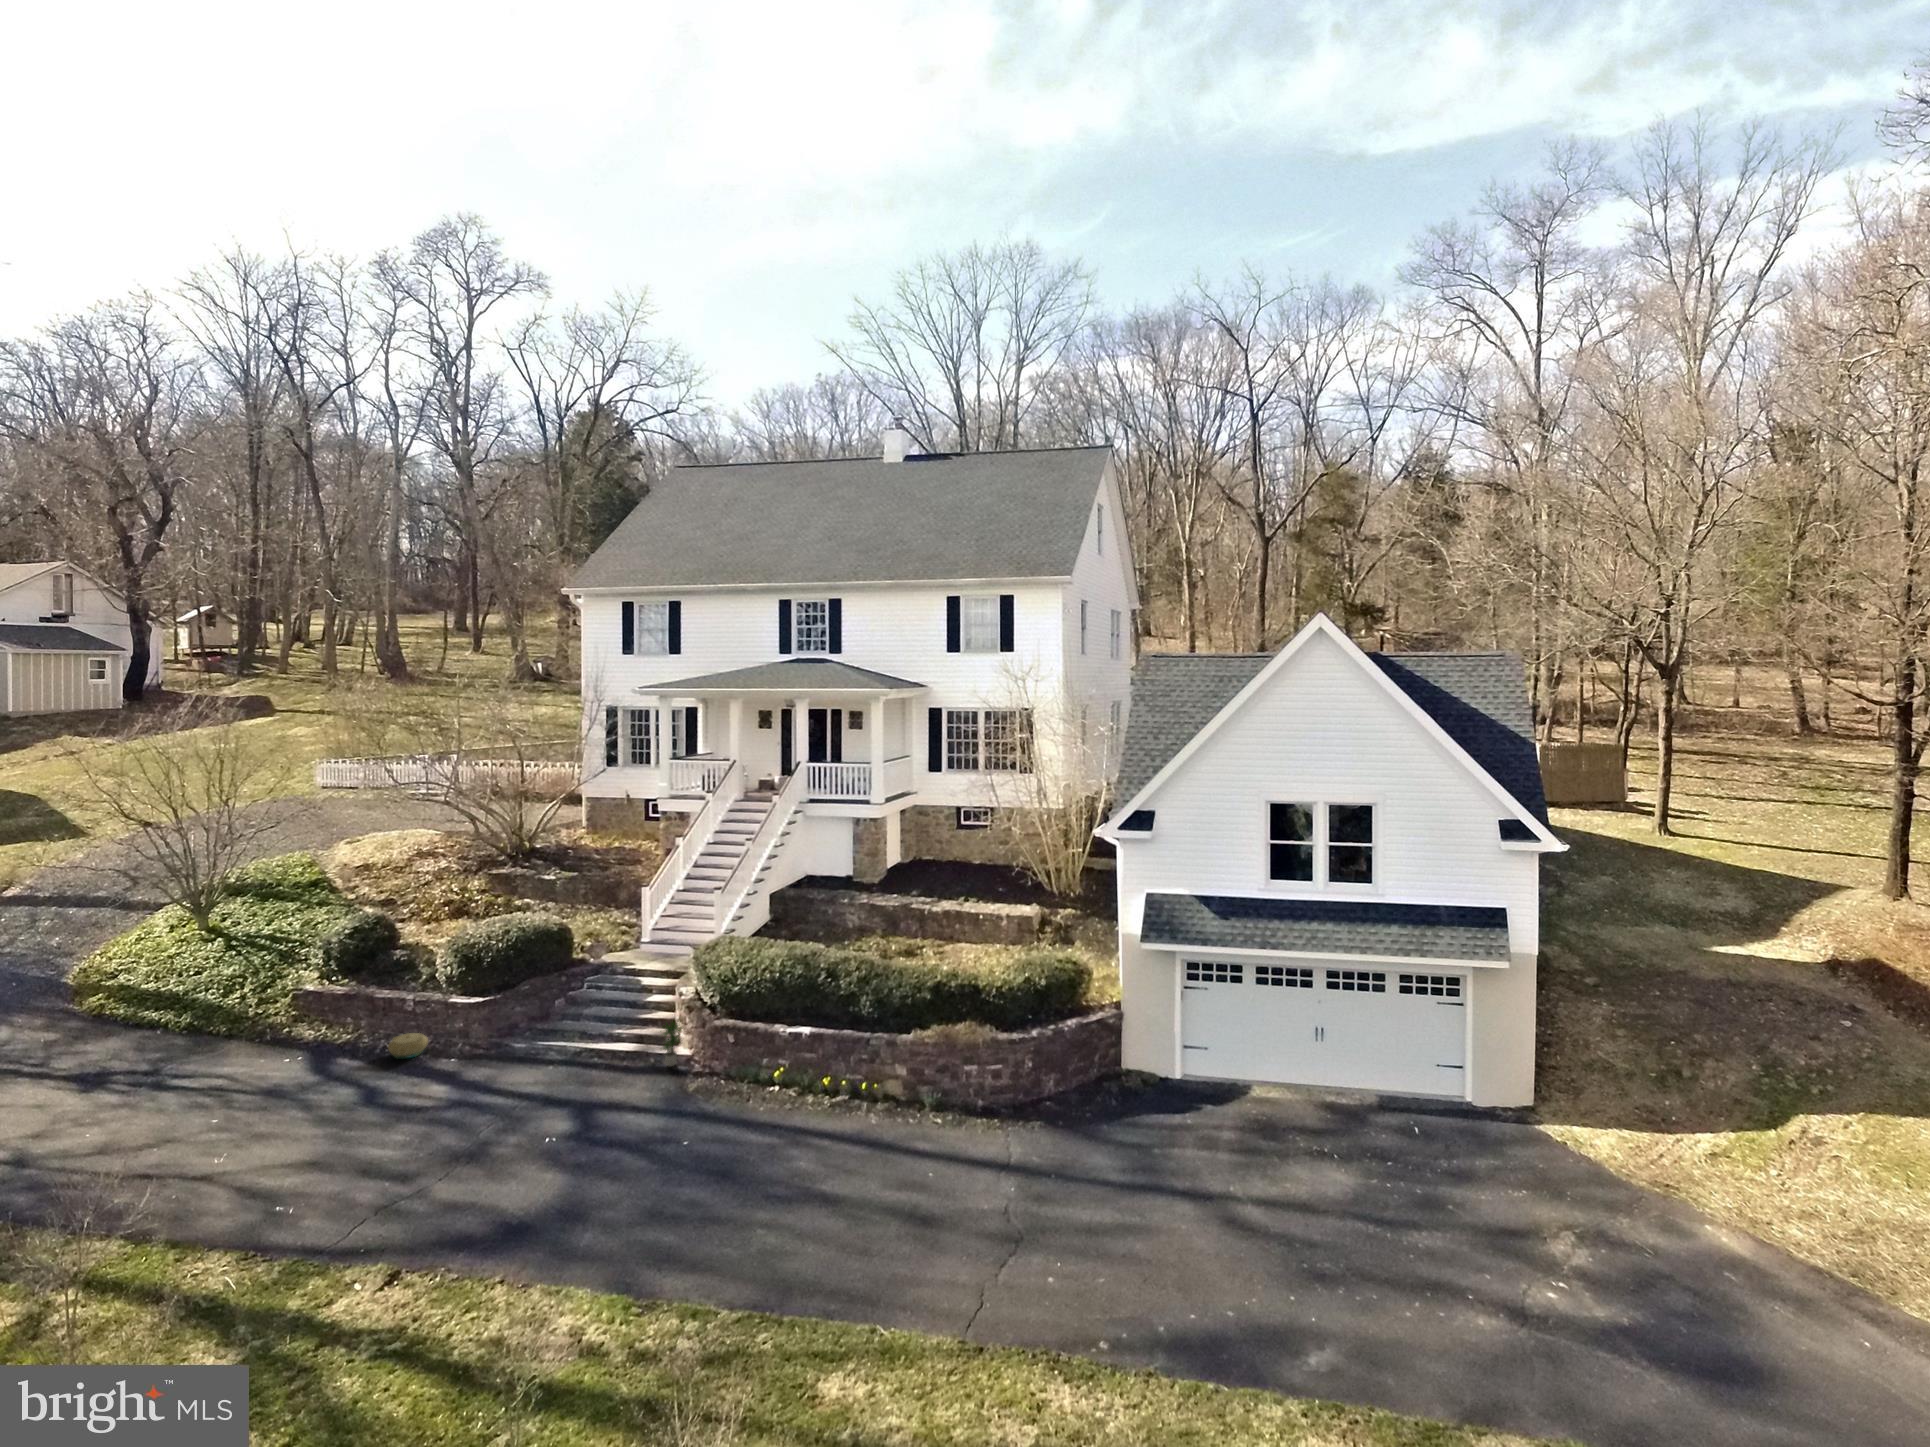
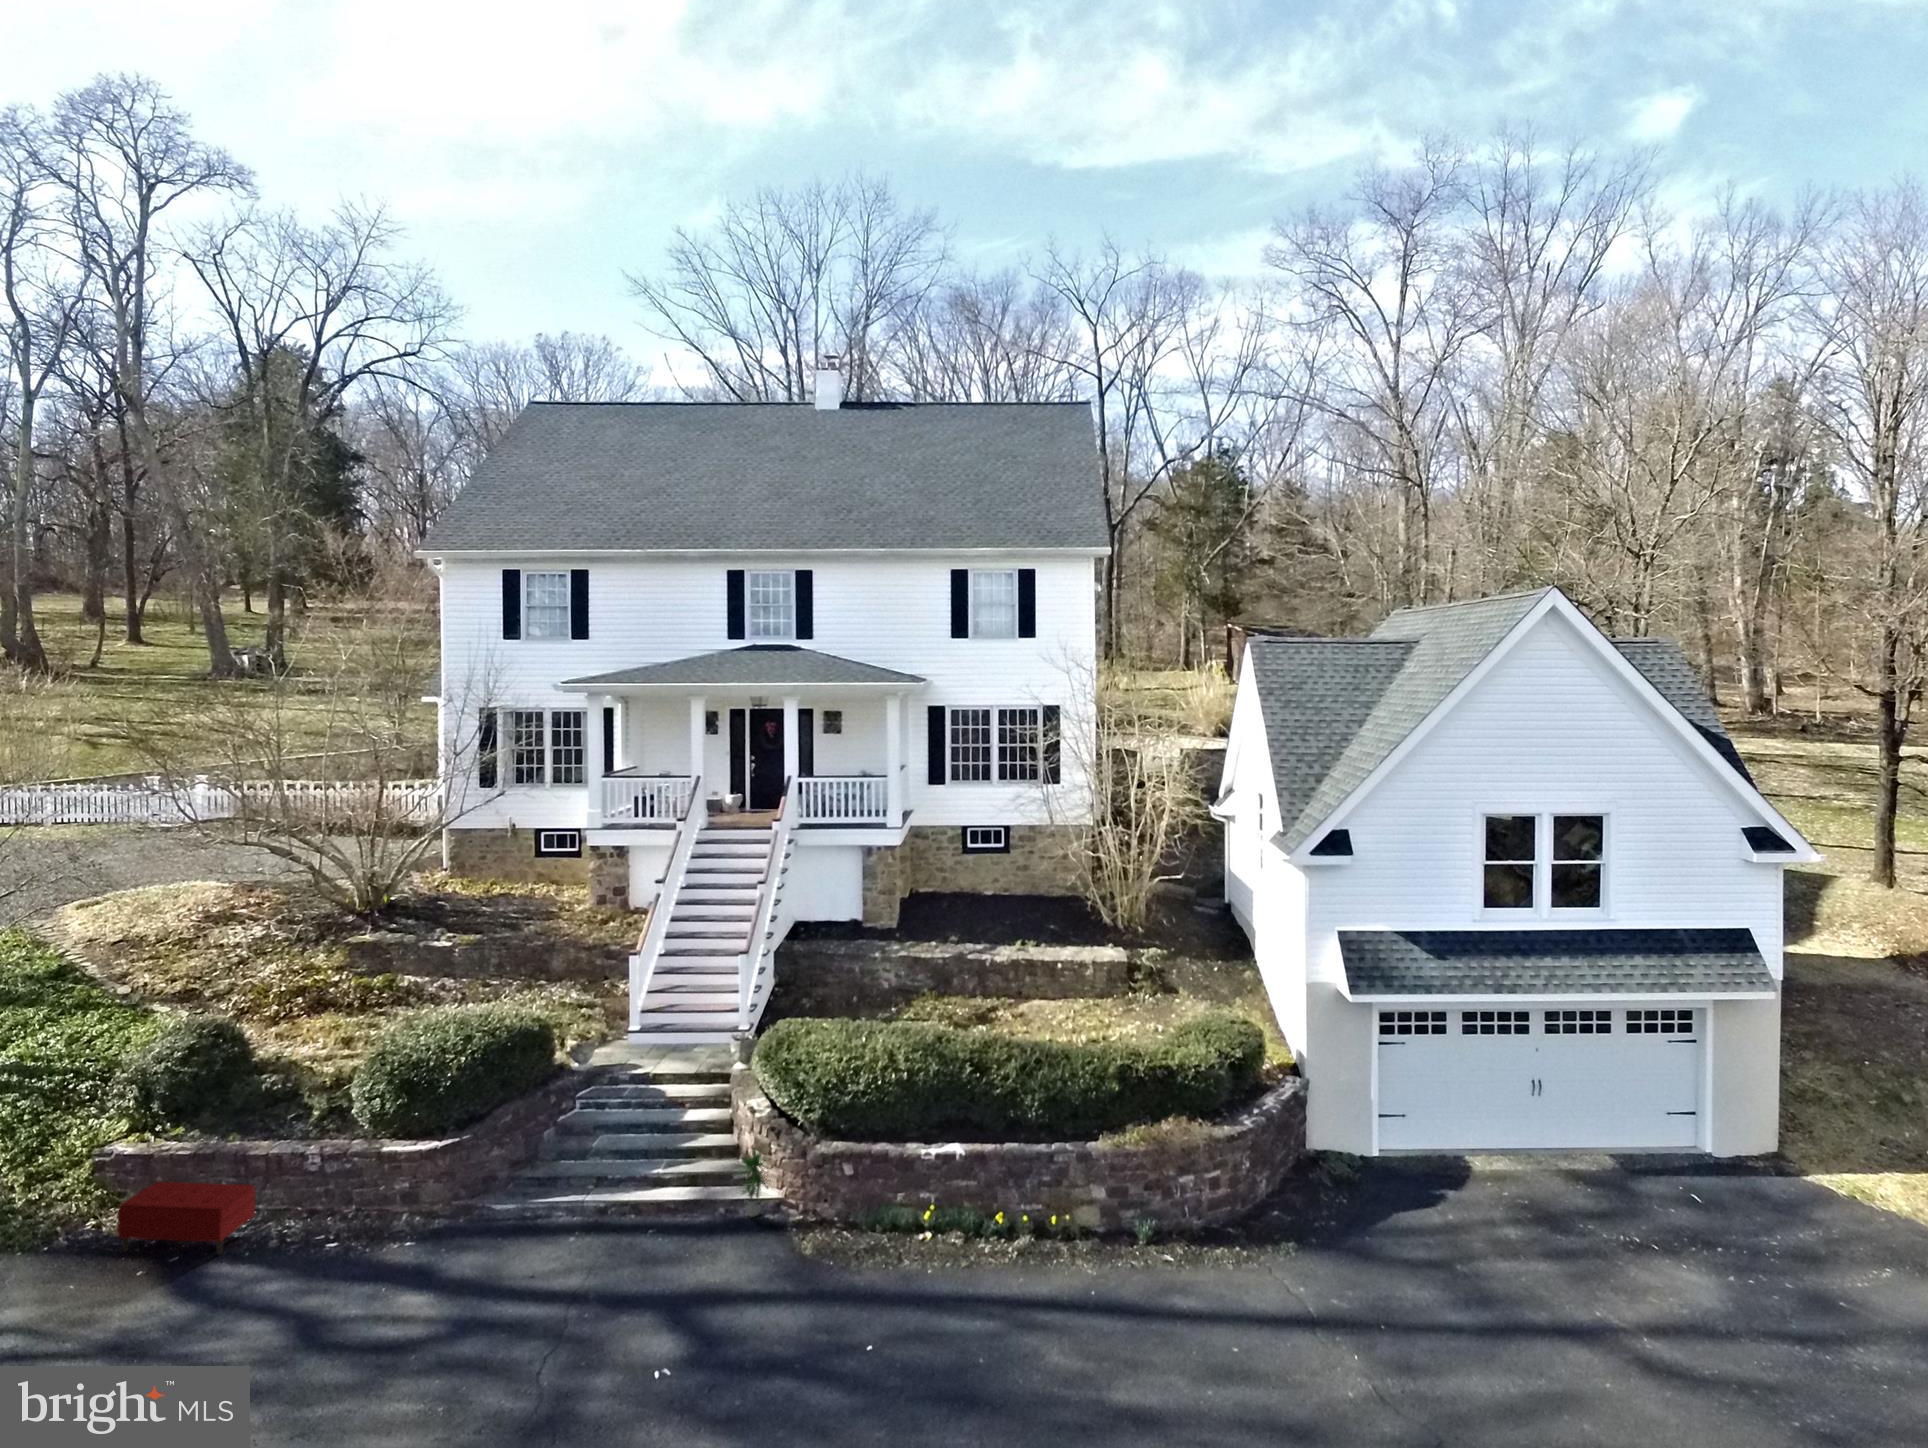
bench: none [299,1008,377,1055] -> present [117,1182,255,1255]
basket: present [388,1033,428,1059] -> none [290,1207,354,1253]

